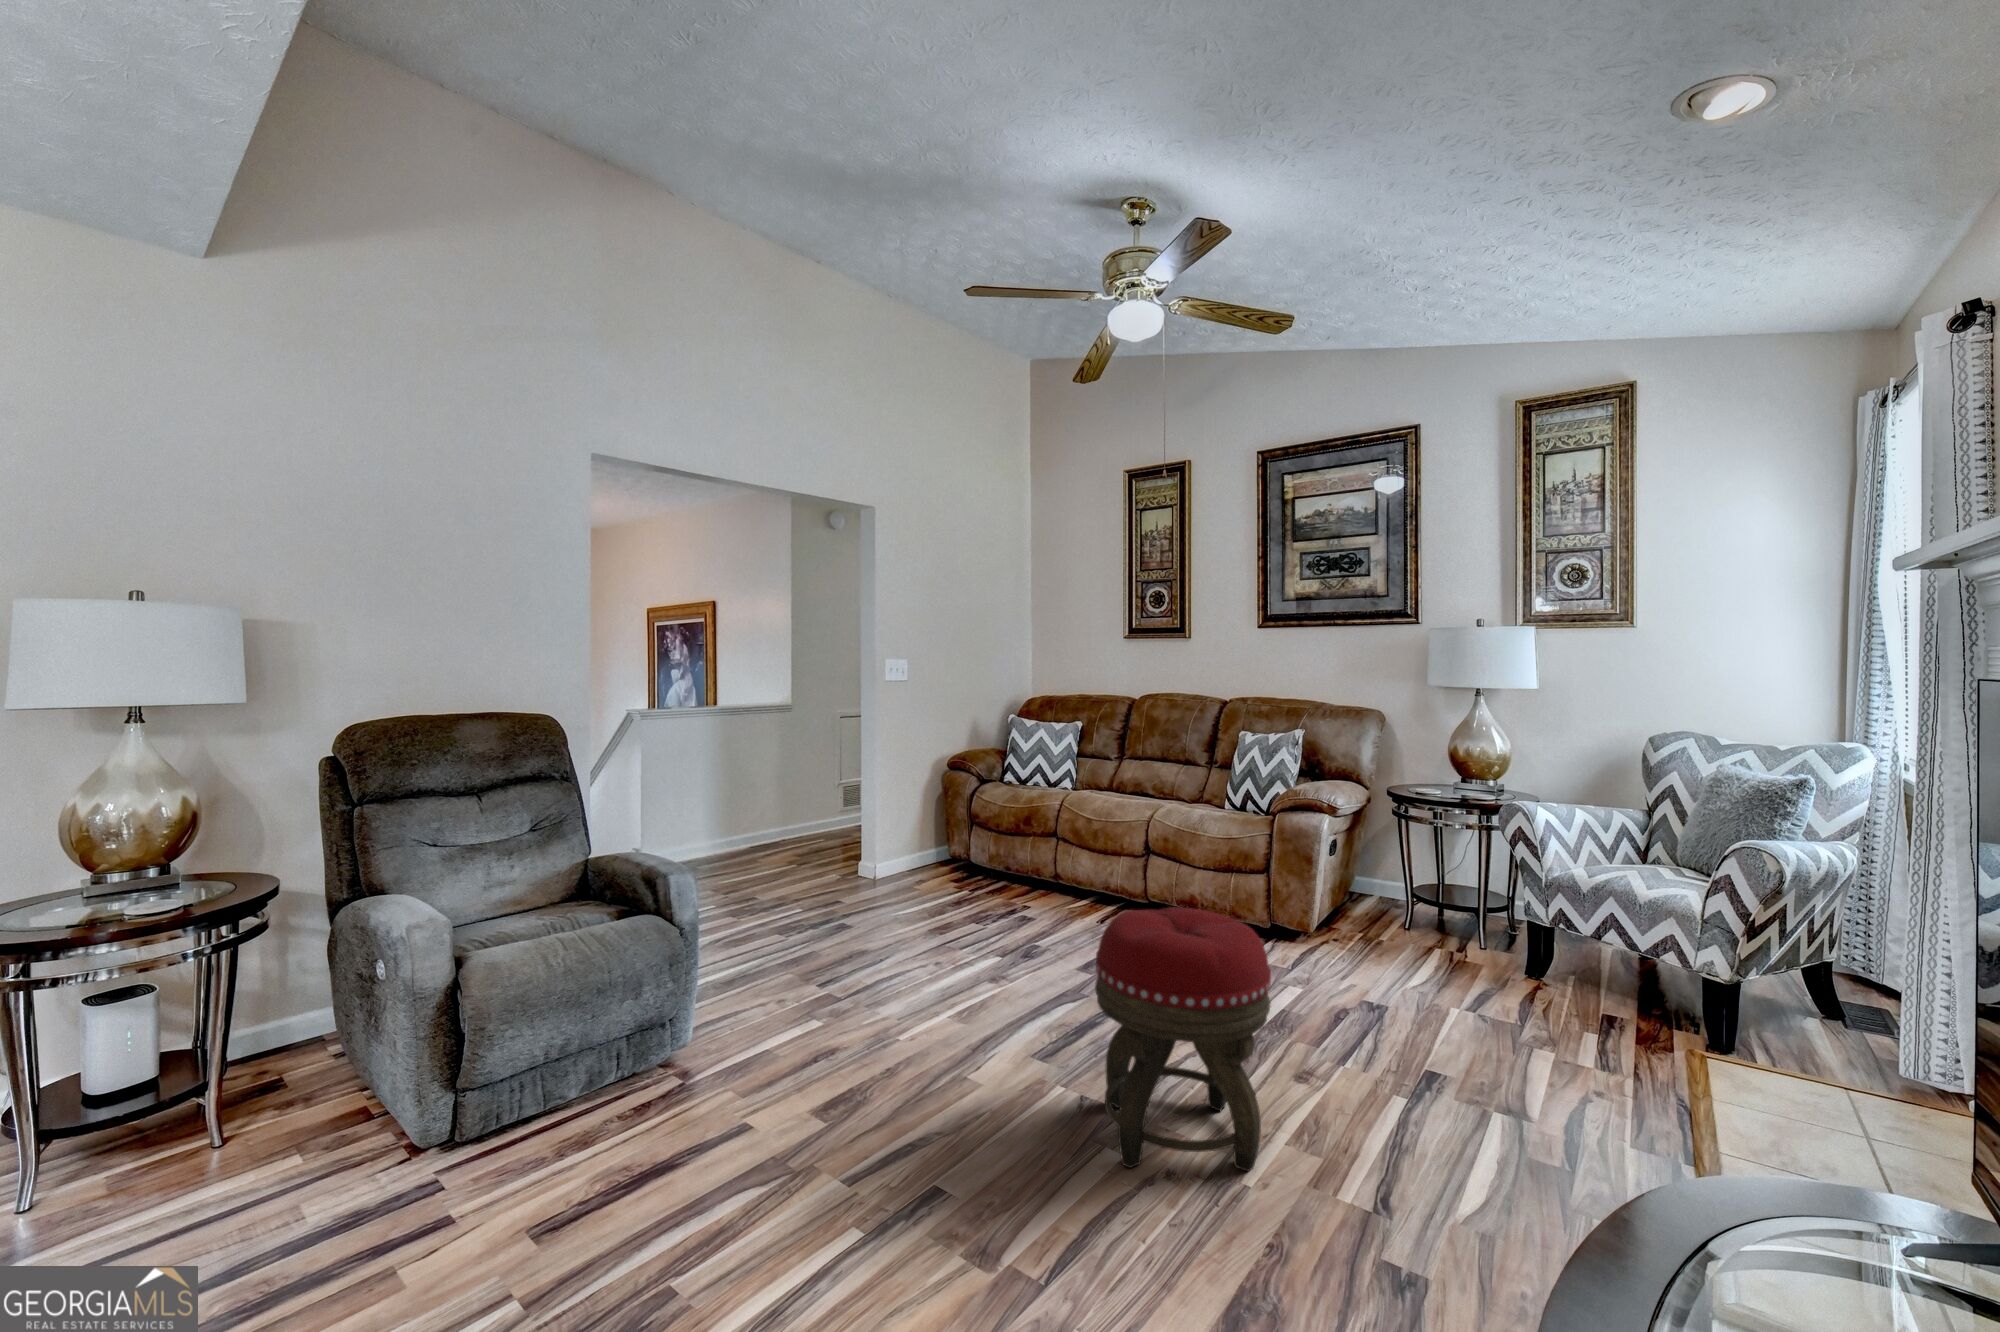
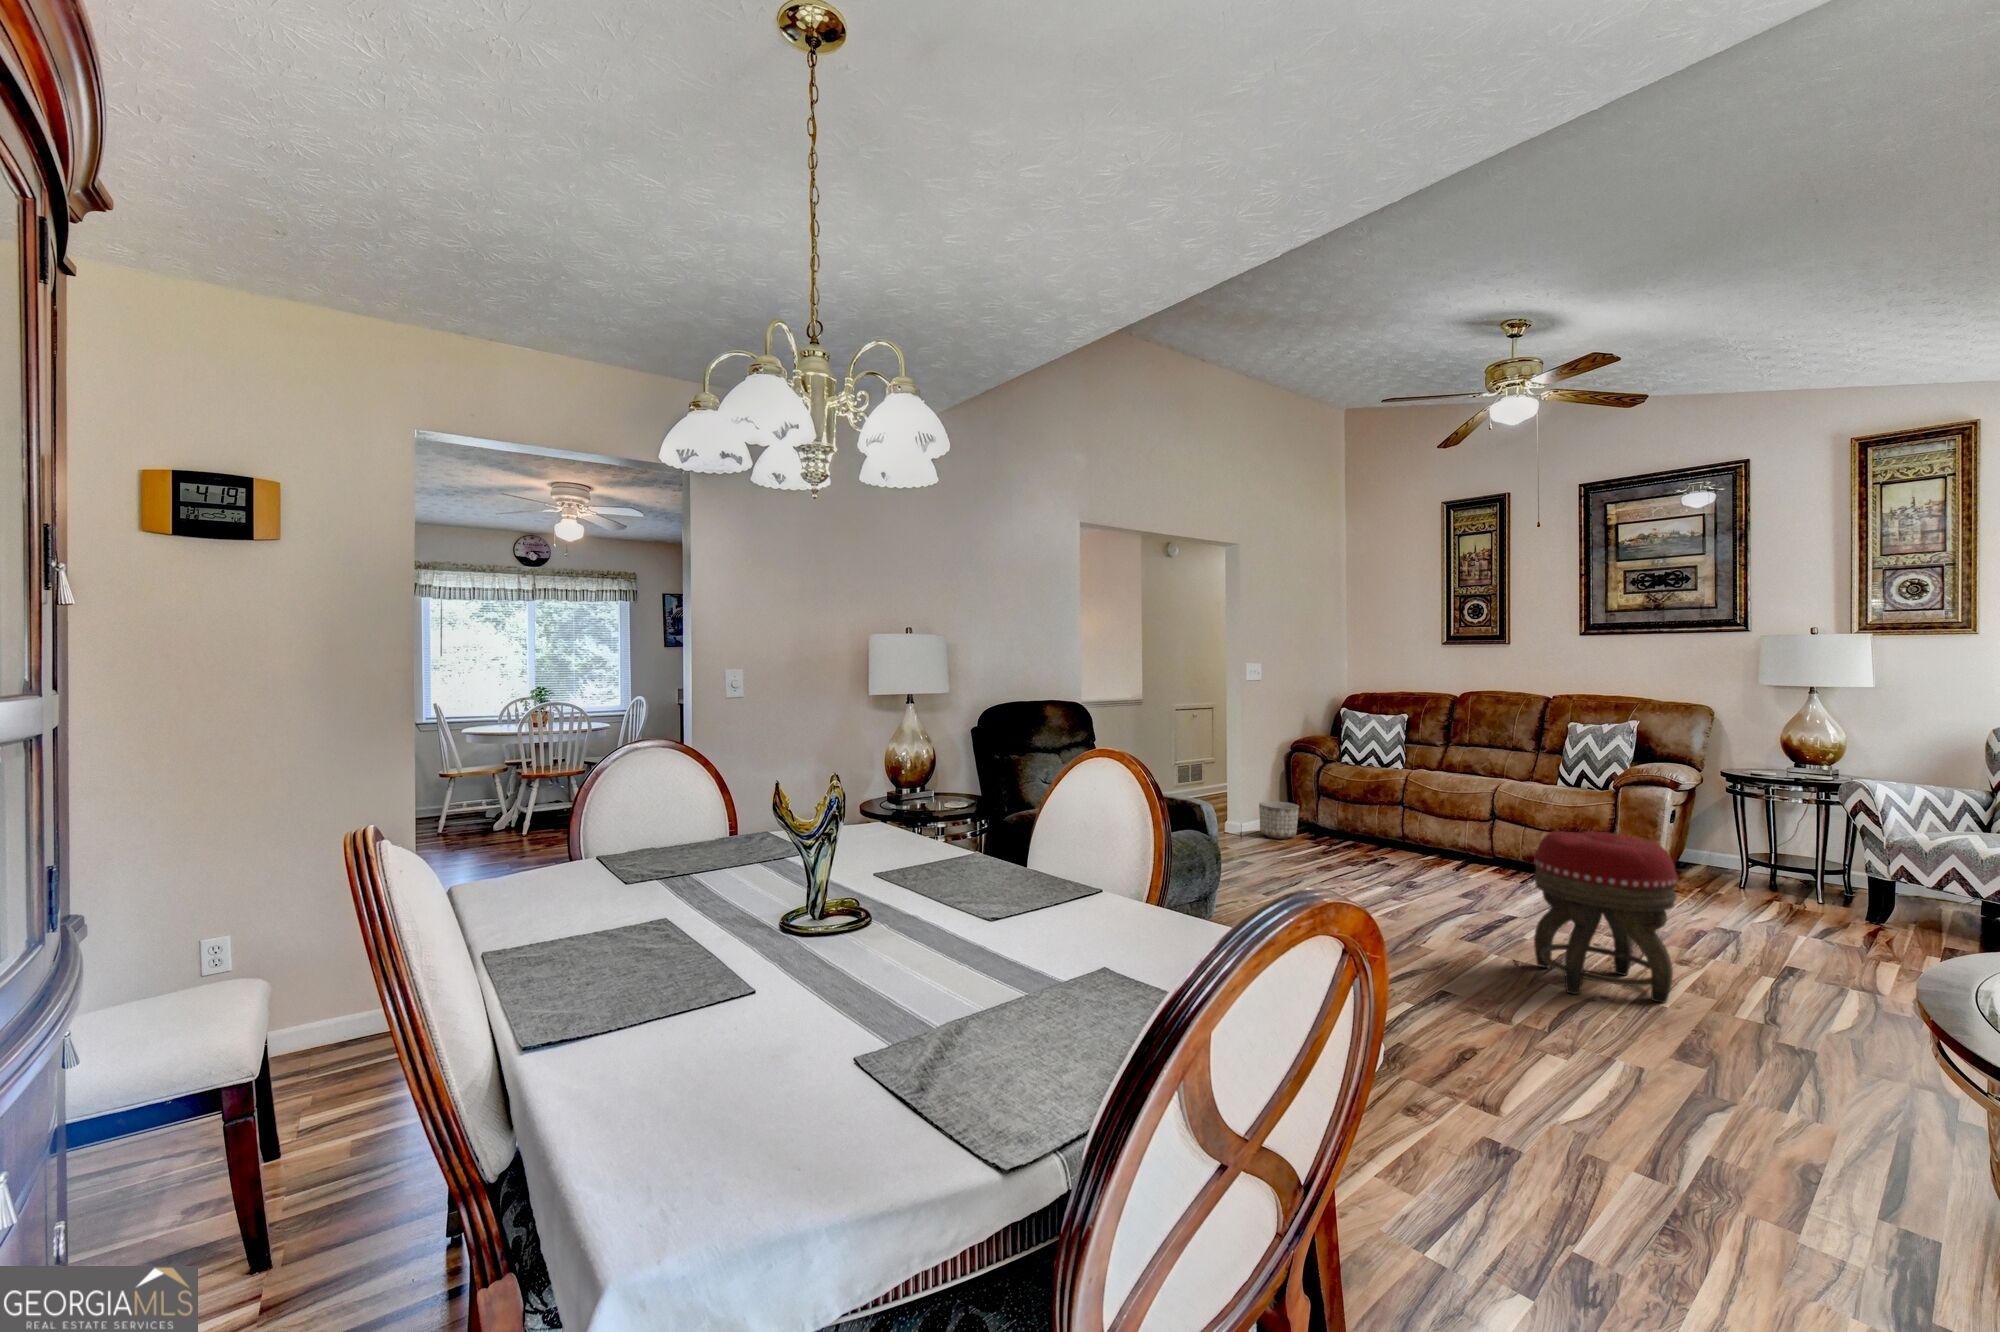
planter: none [900,833,947,881] -> present [1259,801,1299,839]

